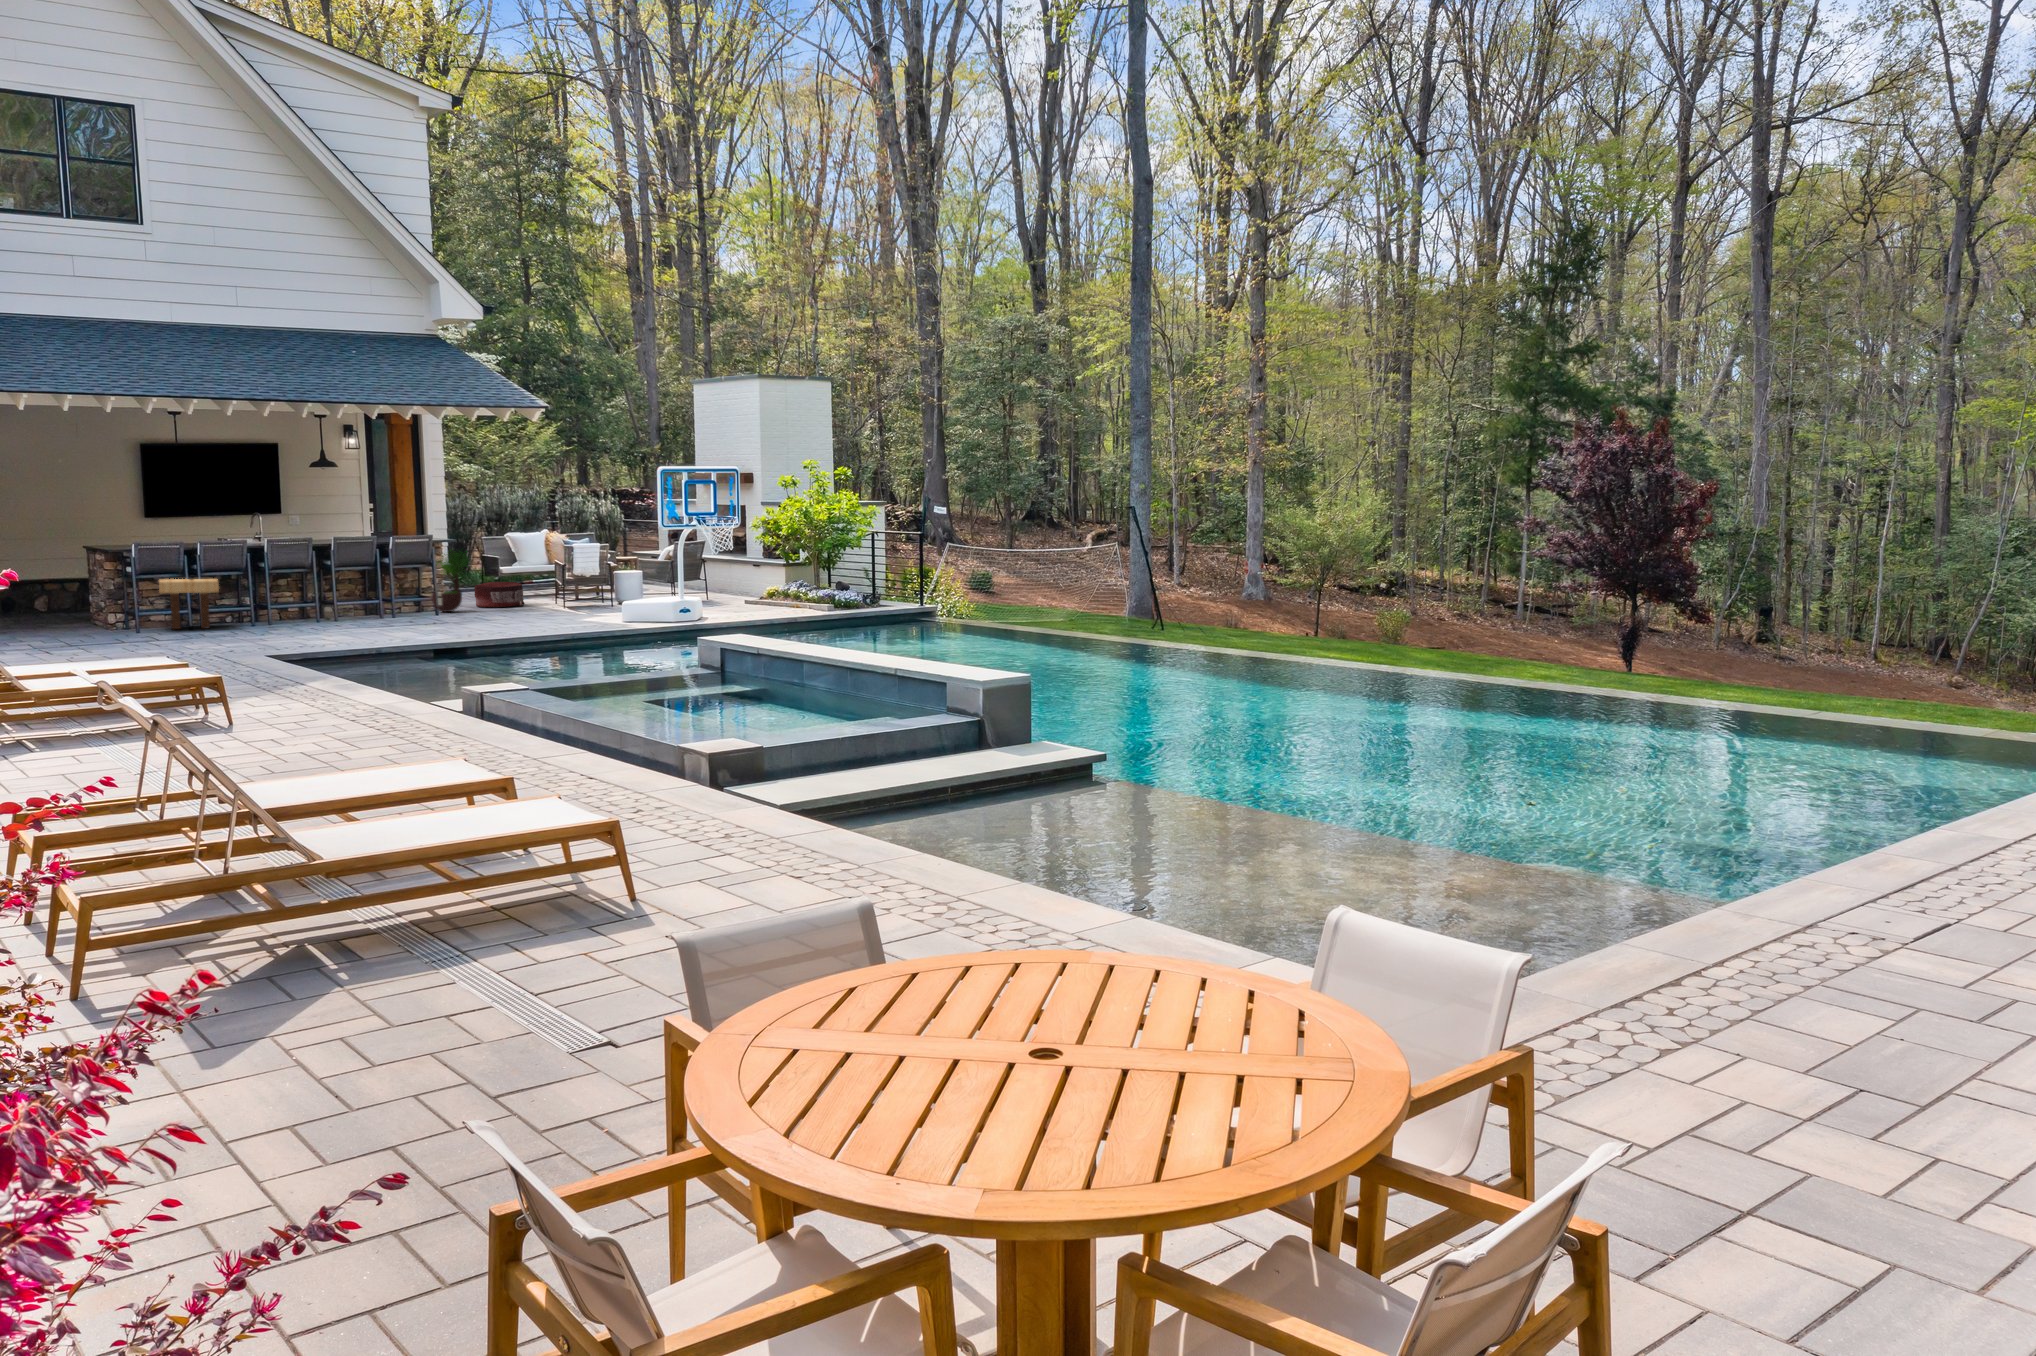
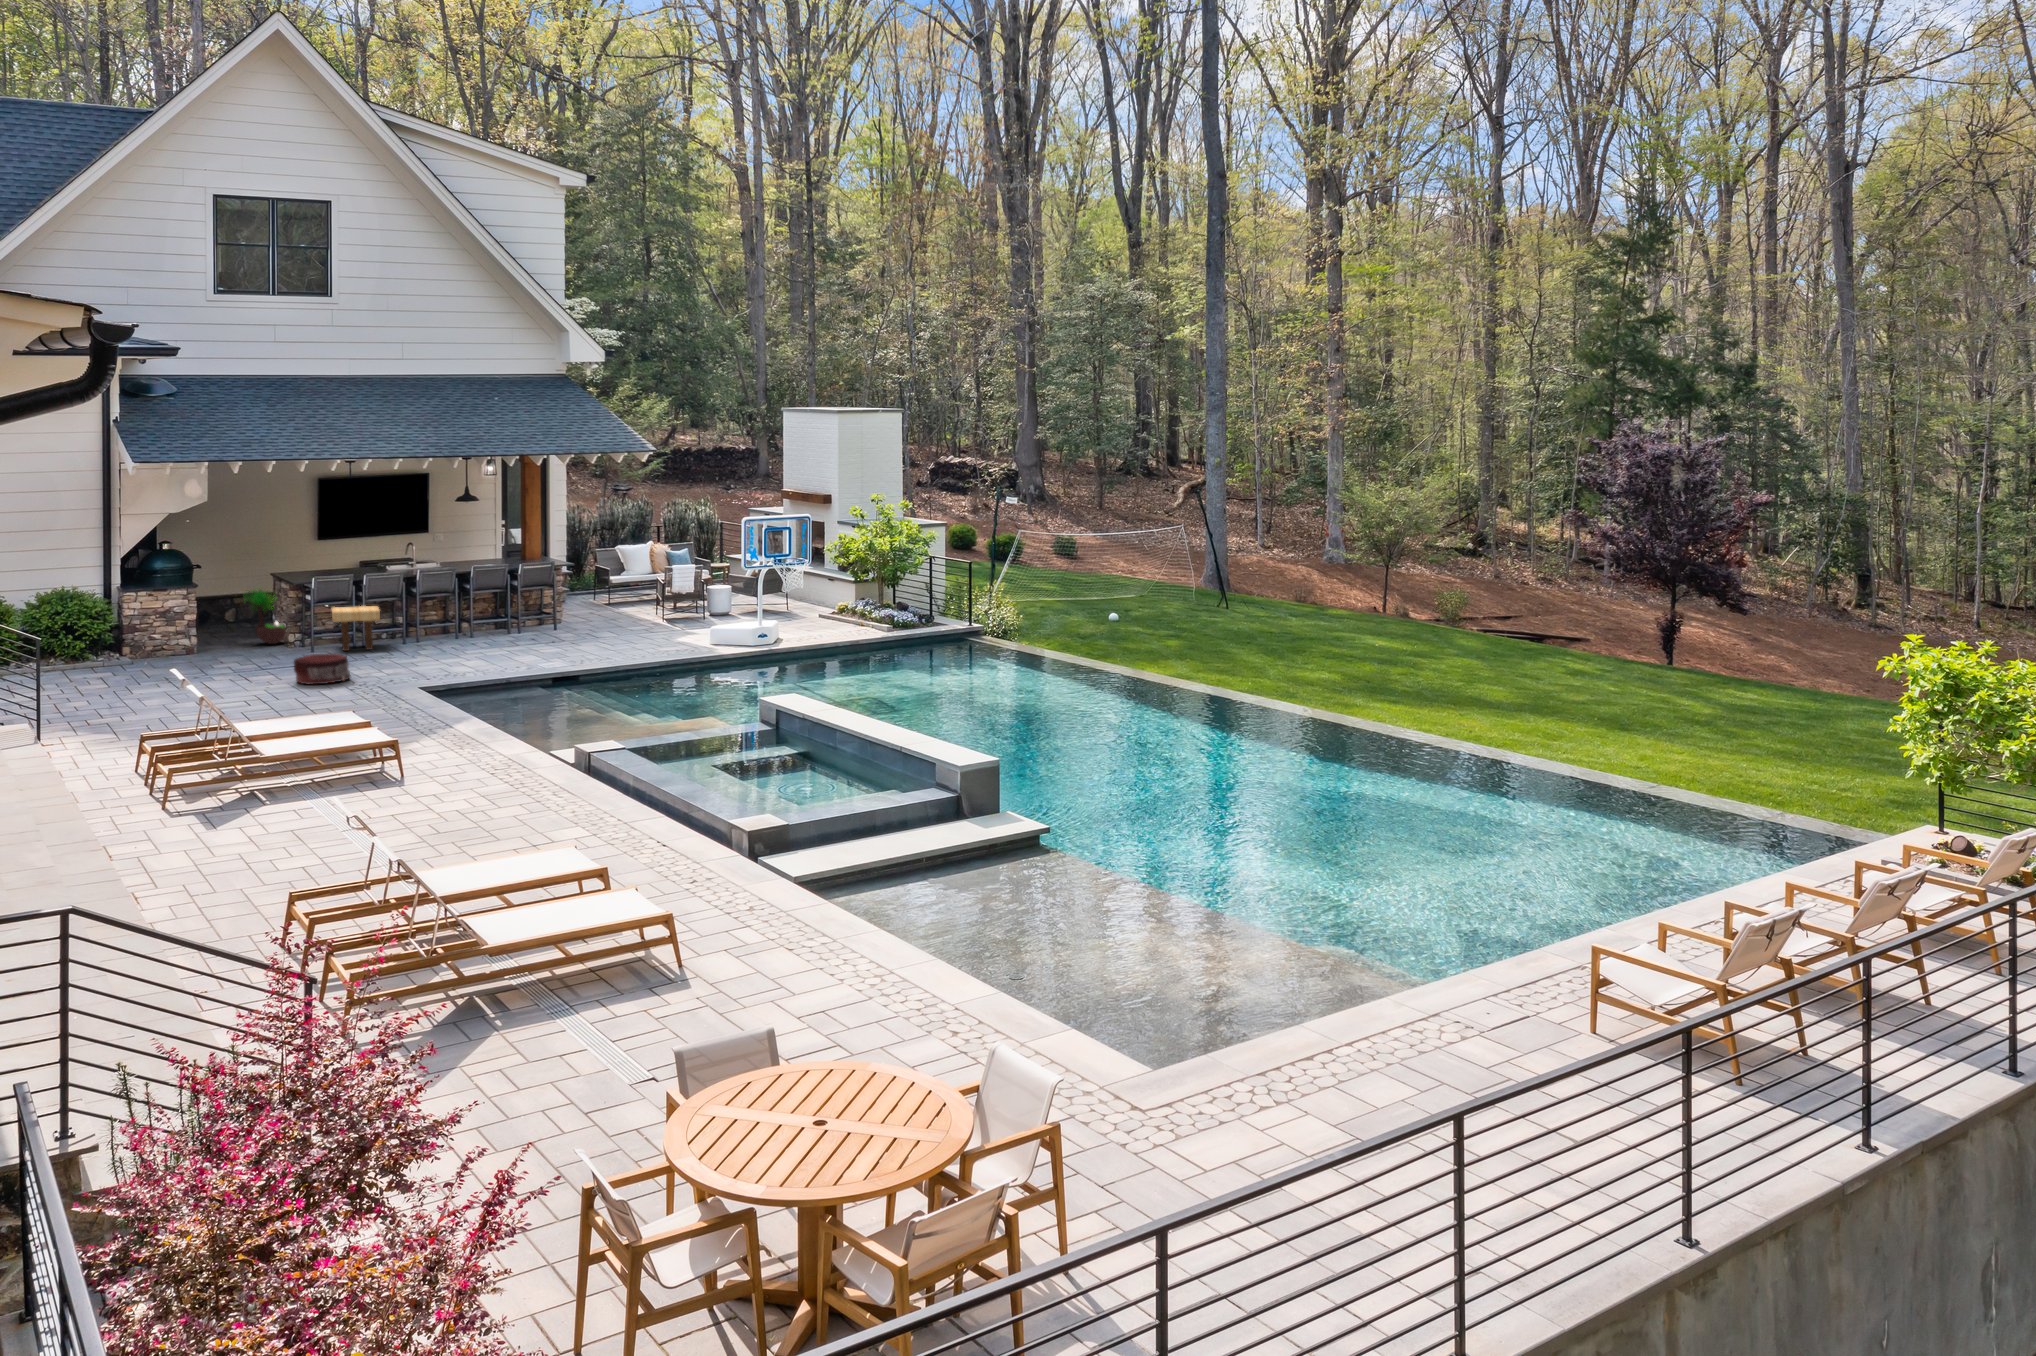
potted tree: present [431,550,468,612] -> present [245,590,286,644]
pouf: present [474,582,525,607] -> present [294,653,350,684]

